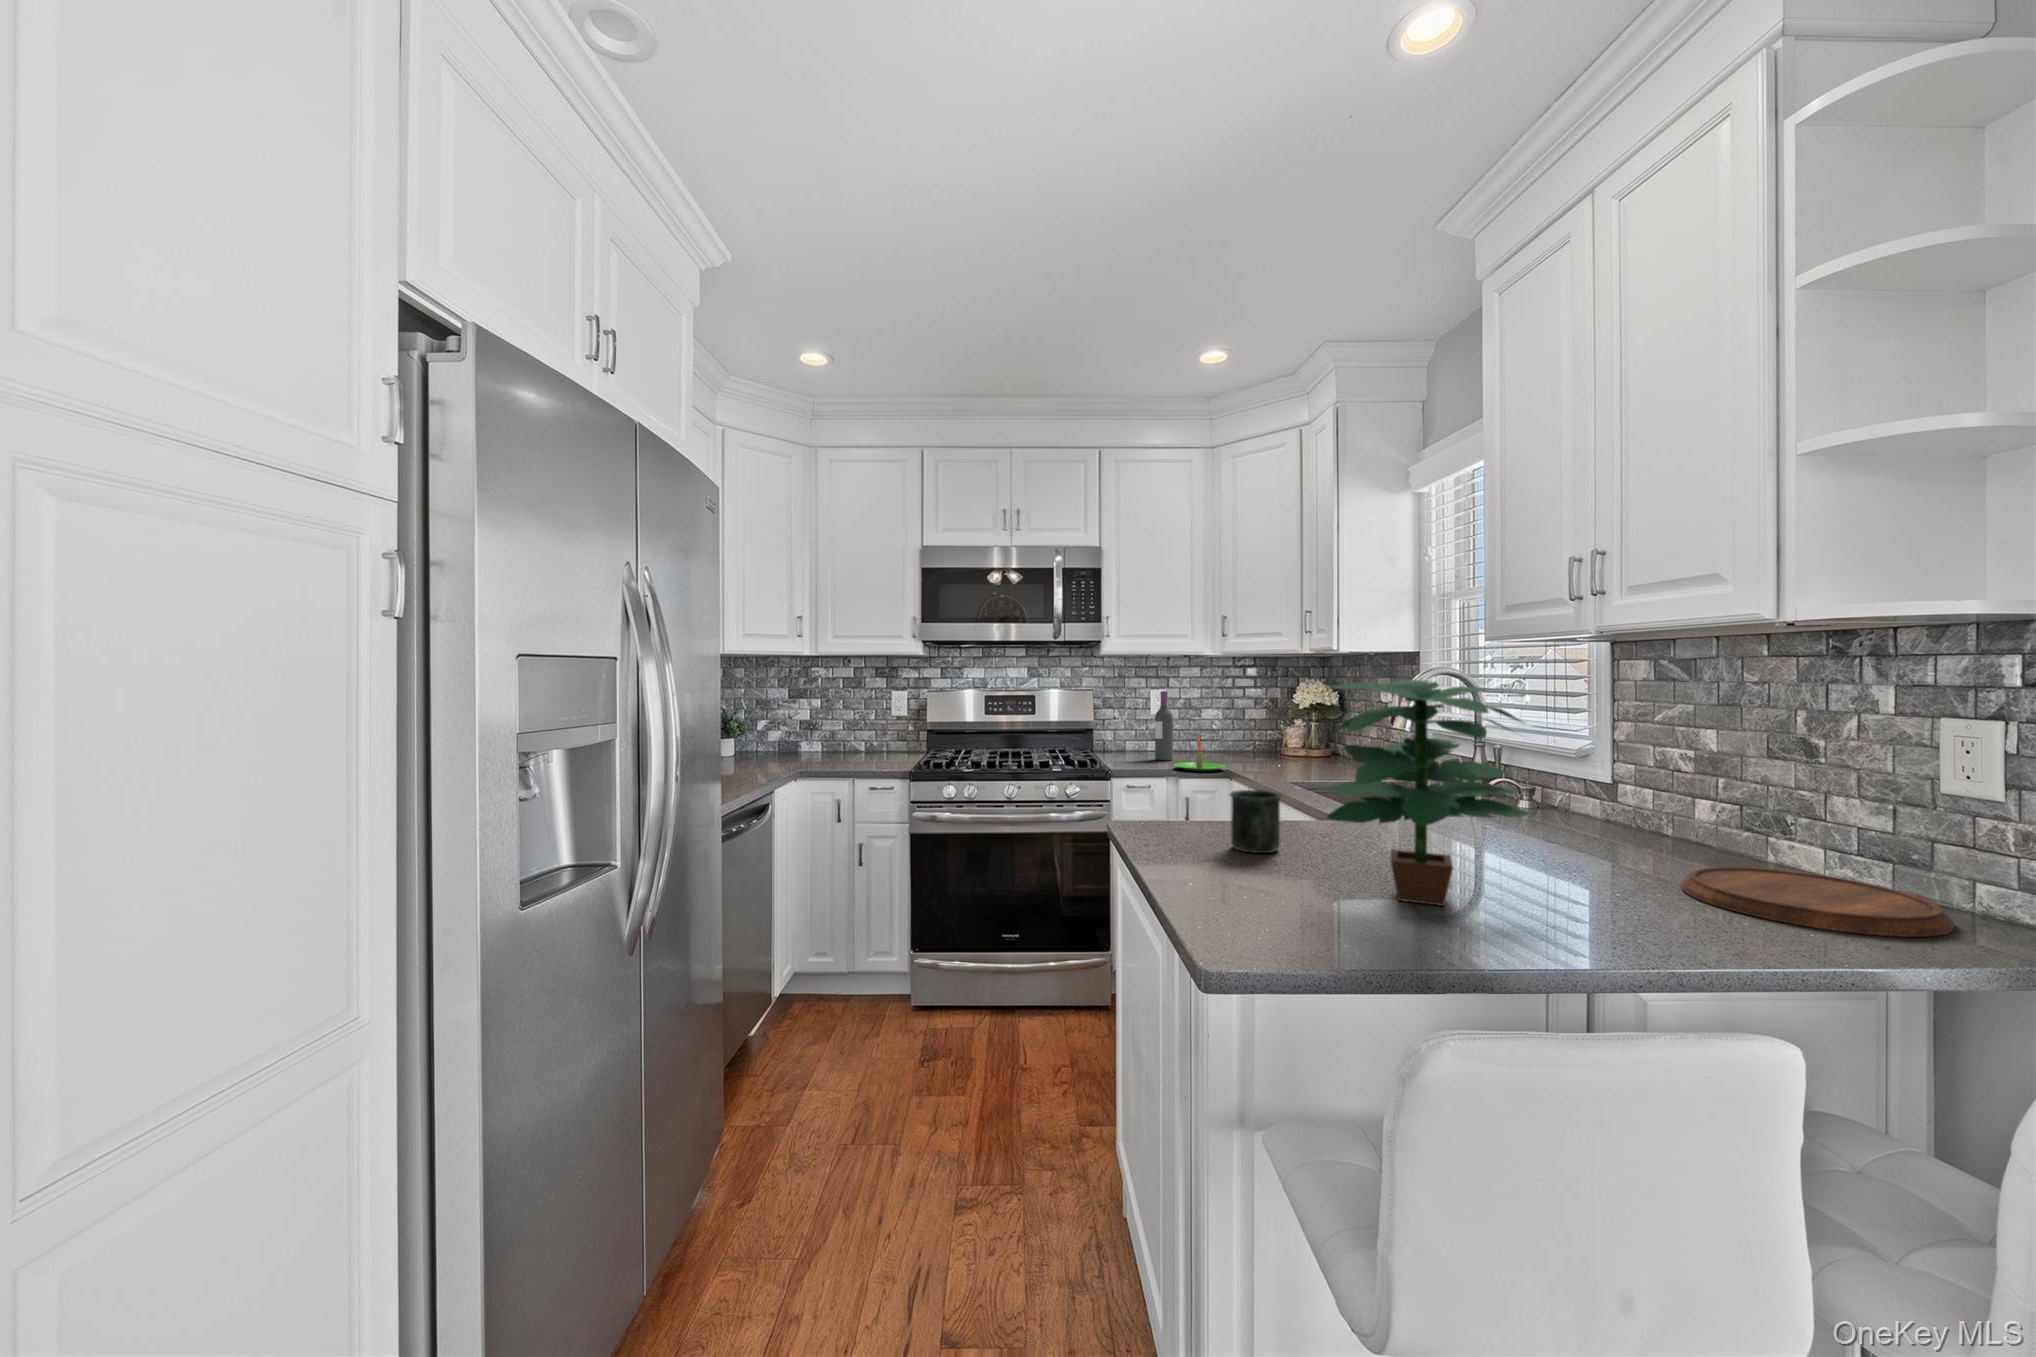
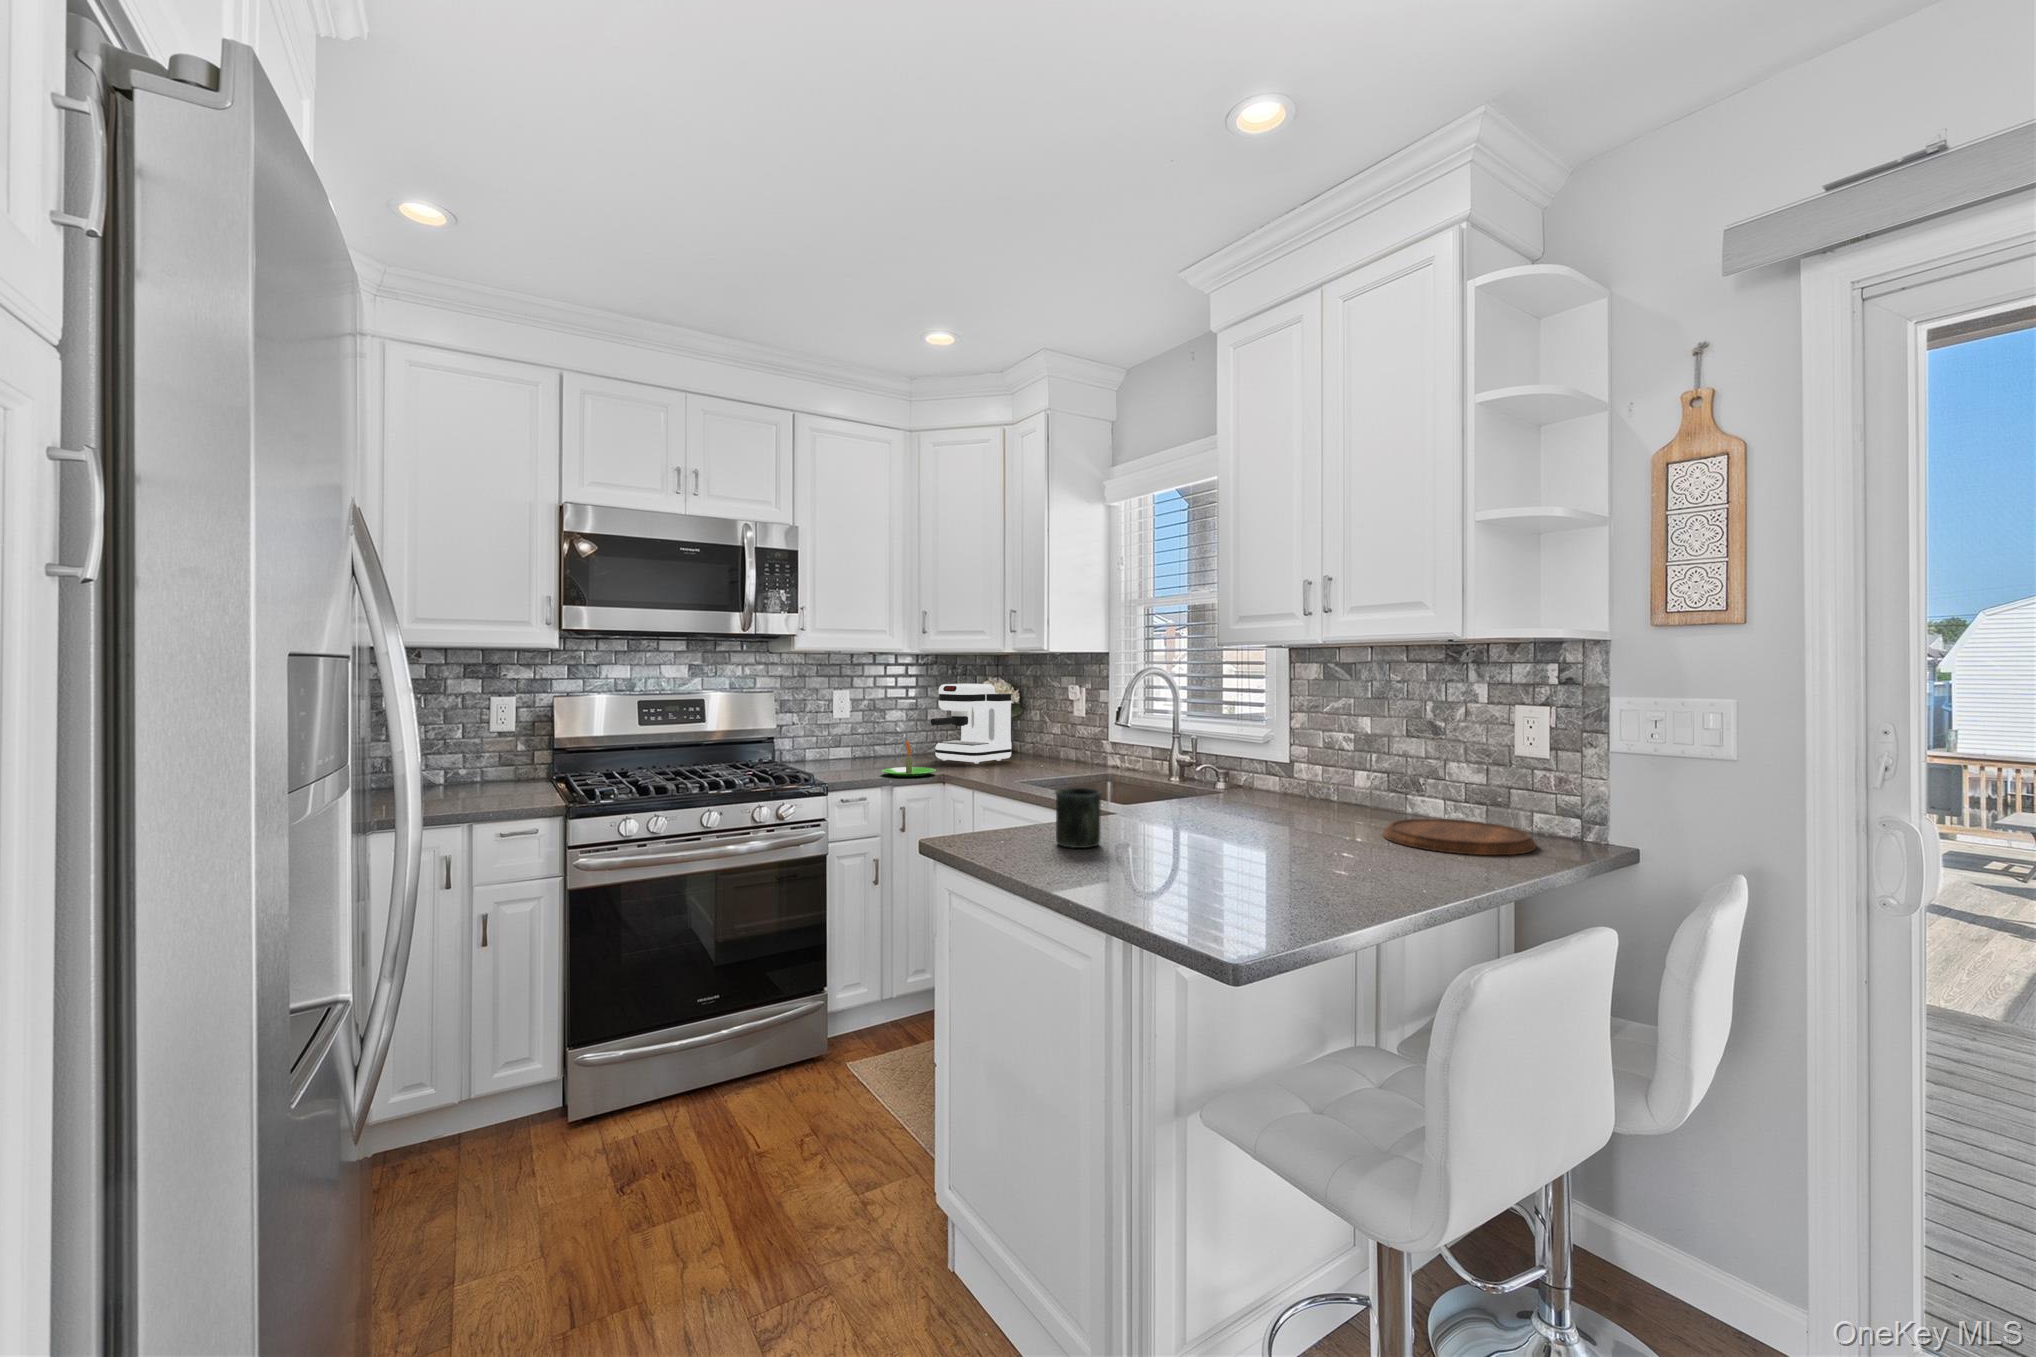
potted plant: present [1326,680,1530,906] -> none [1175,681,1333,872]
coffee maker: none [1237,685,1324,763] -> present [931,684,1011,764]
wine bottle: present [1155,691,1173,760] -> none [847,692,867,768]

